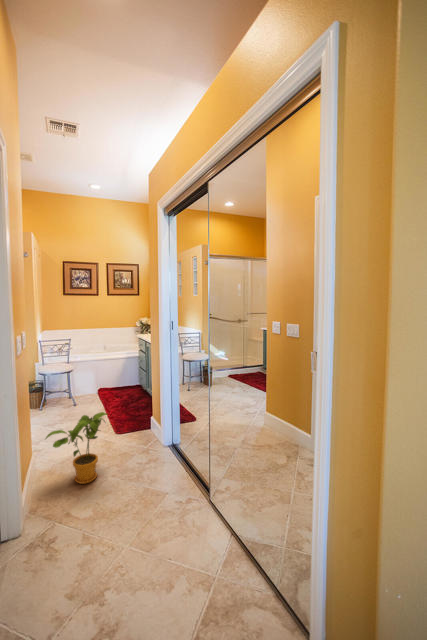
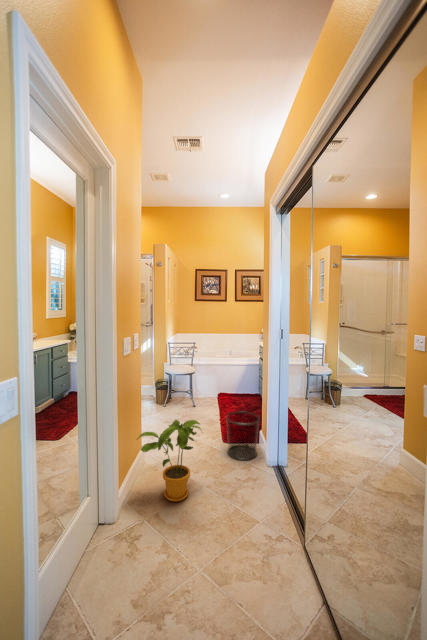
waste bin: none [119,400,149,441] -> present [226,411,260,460]

